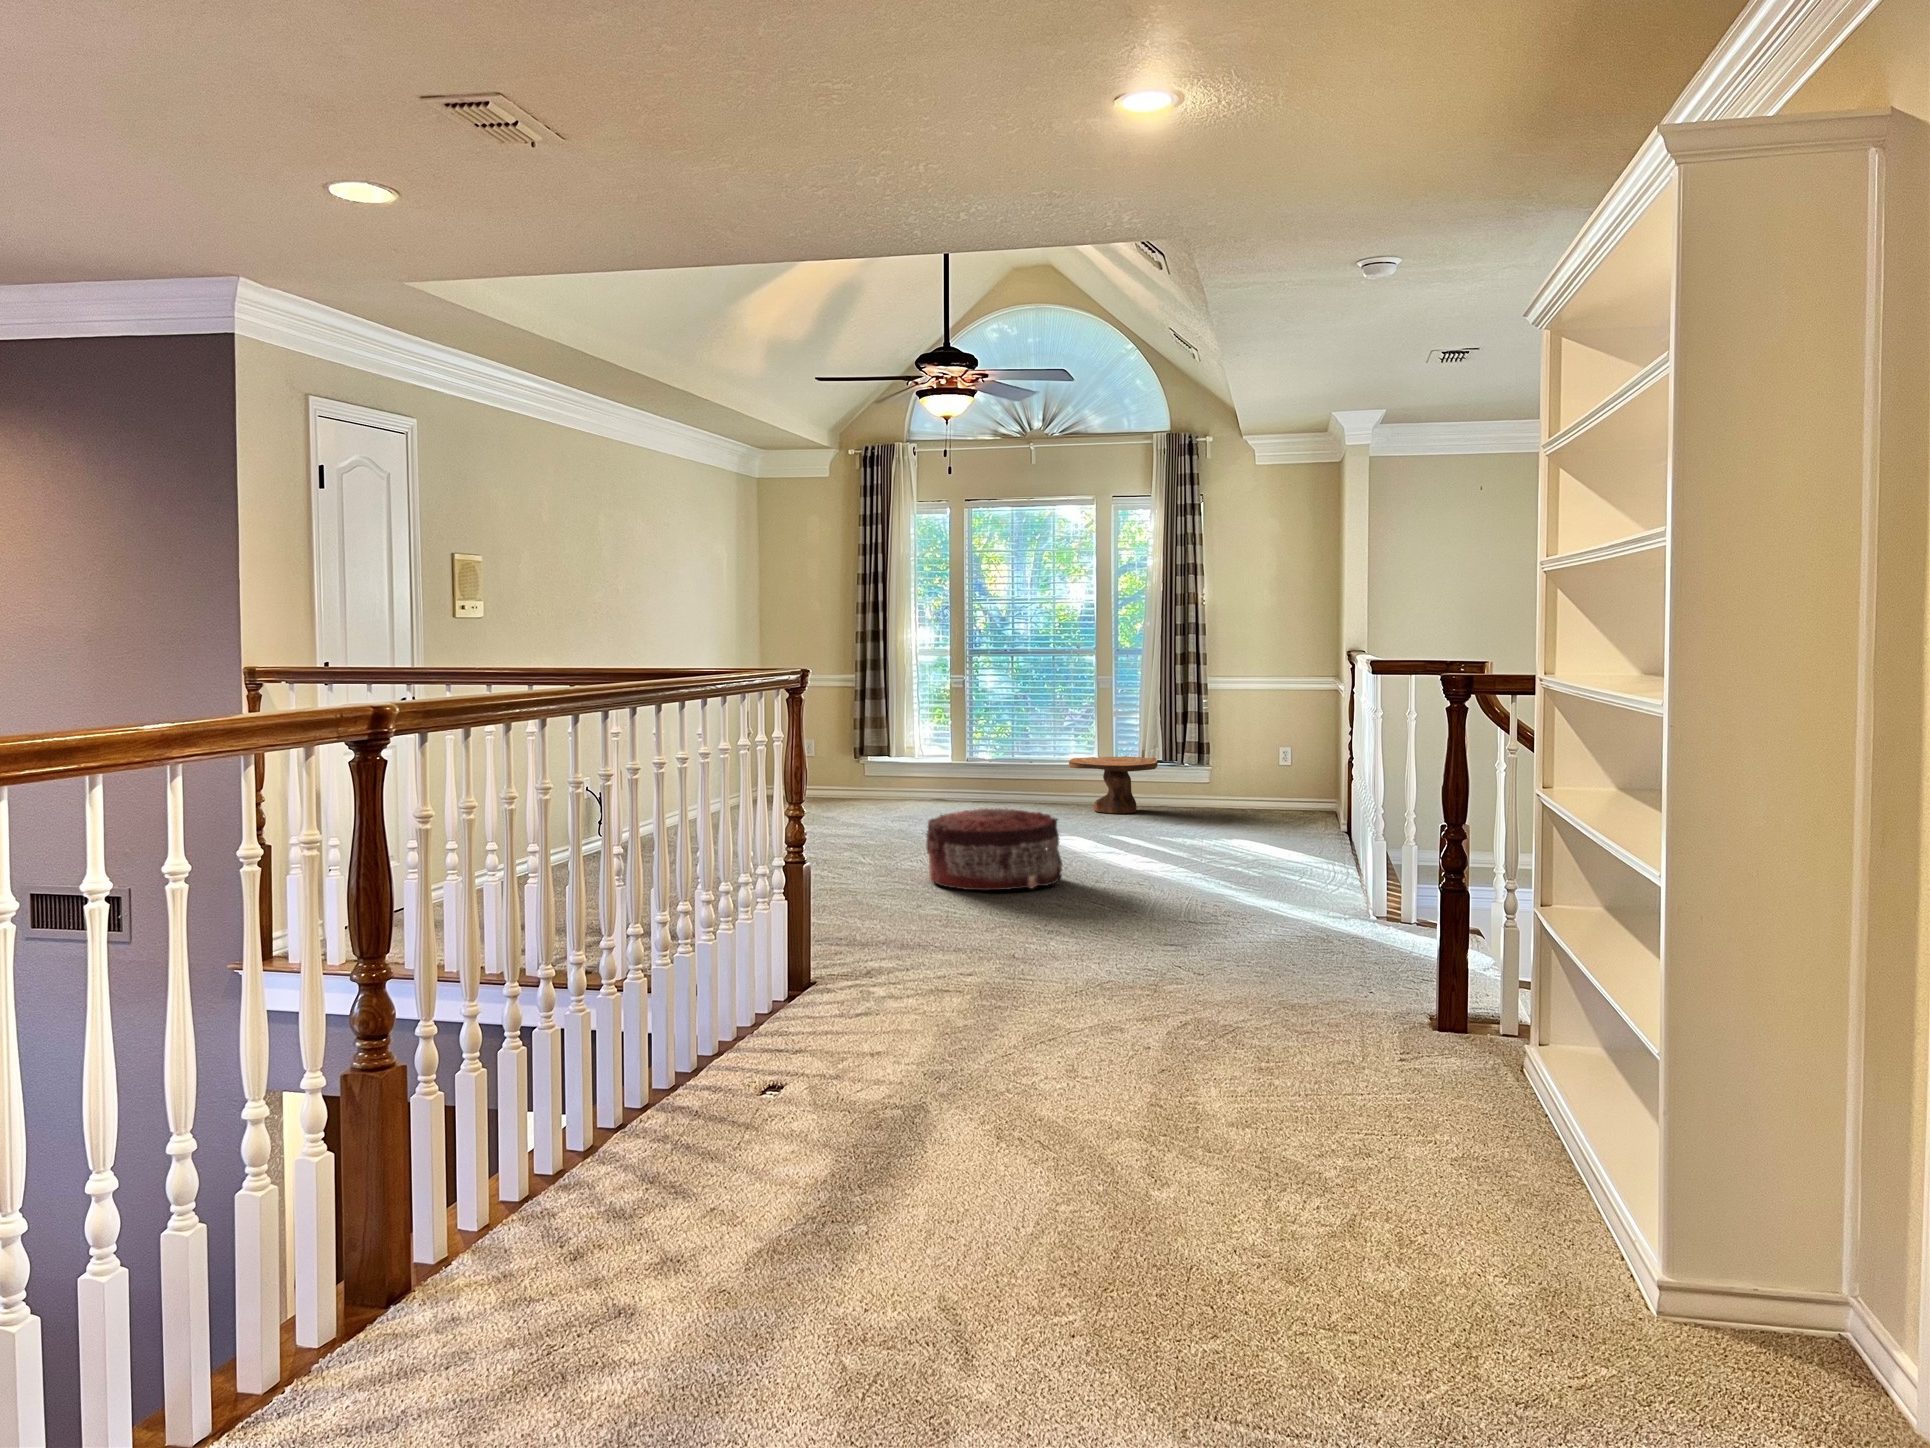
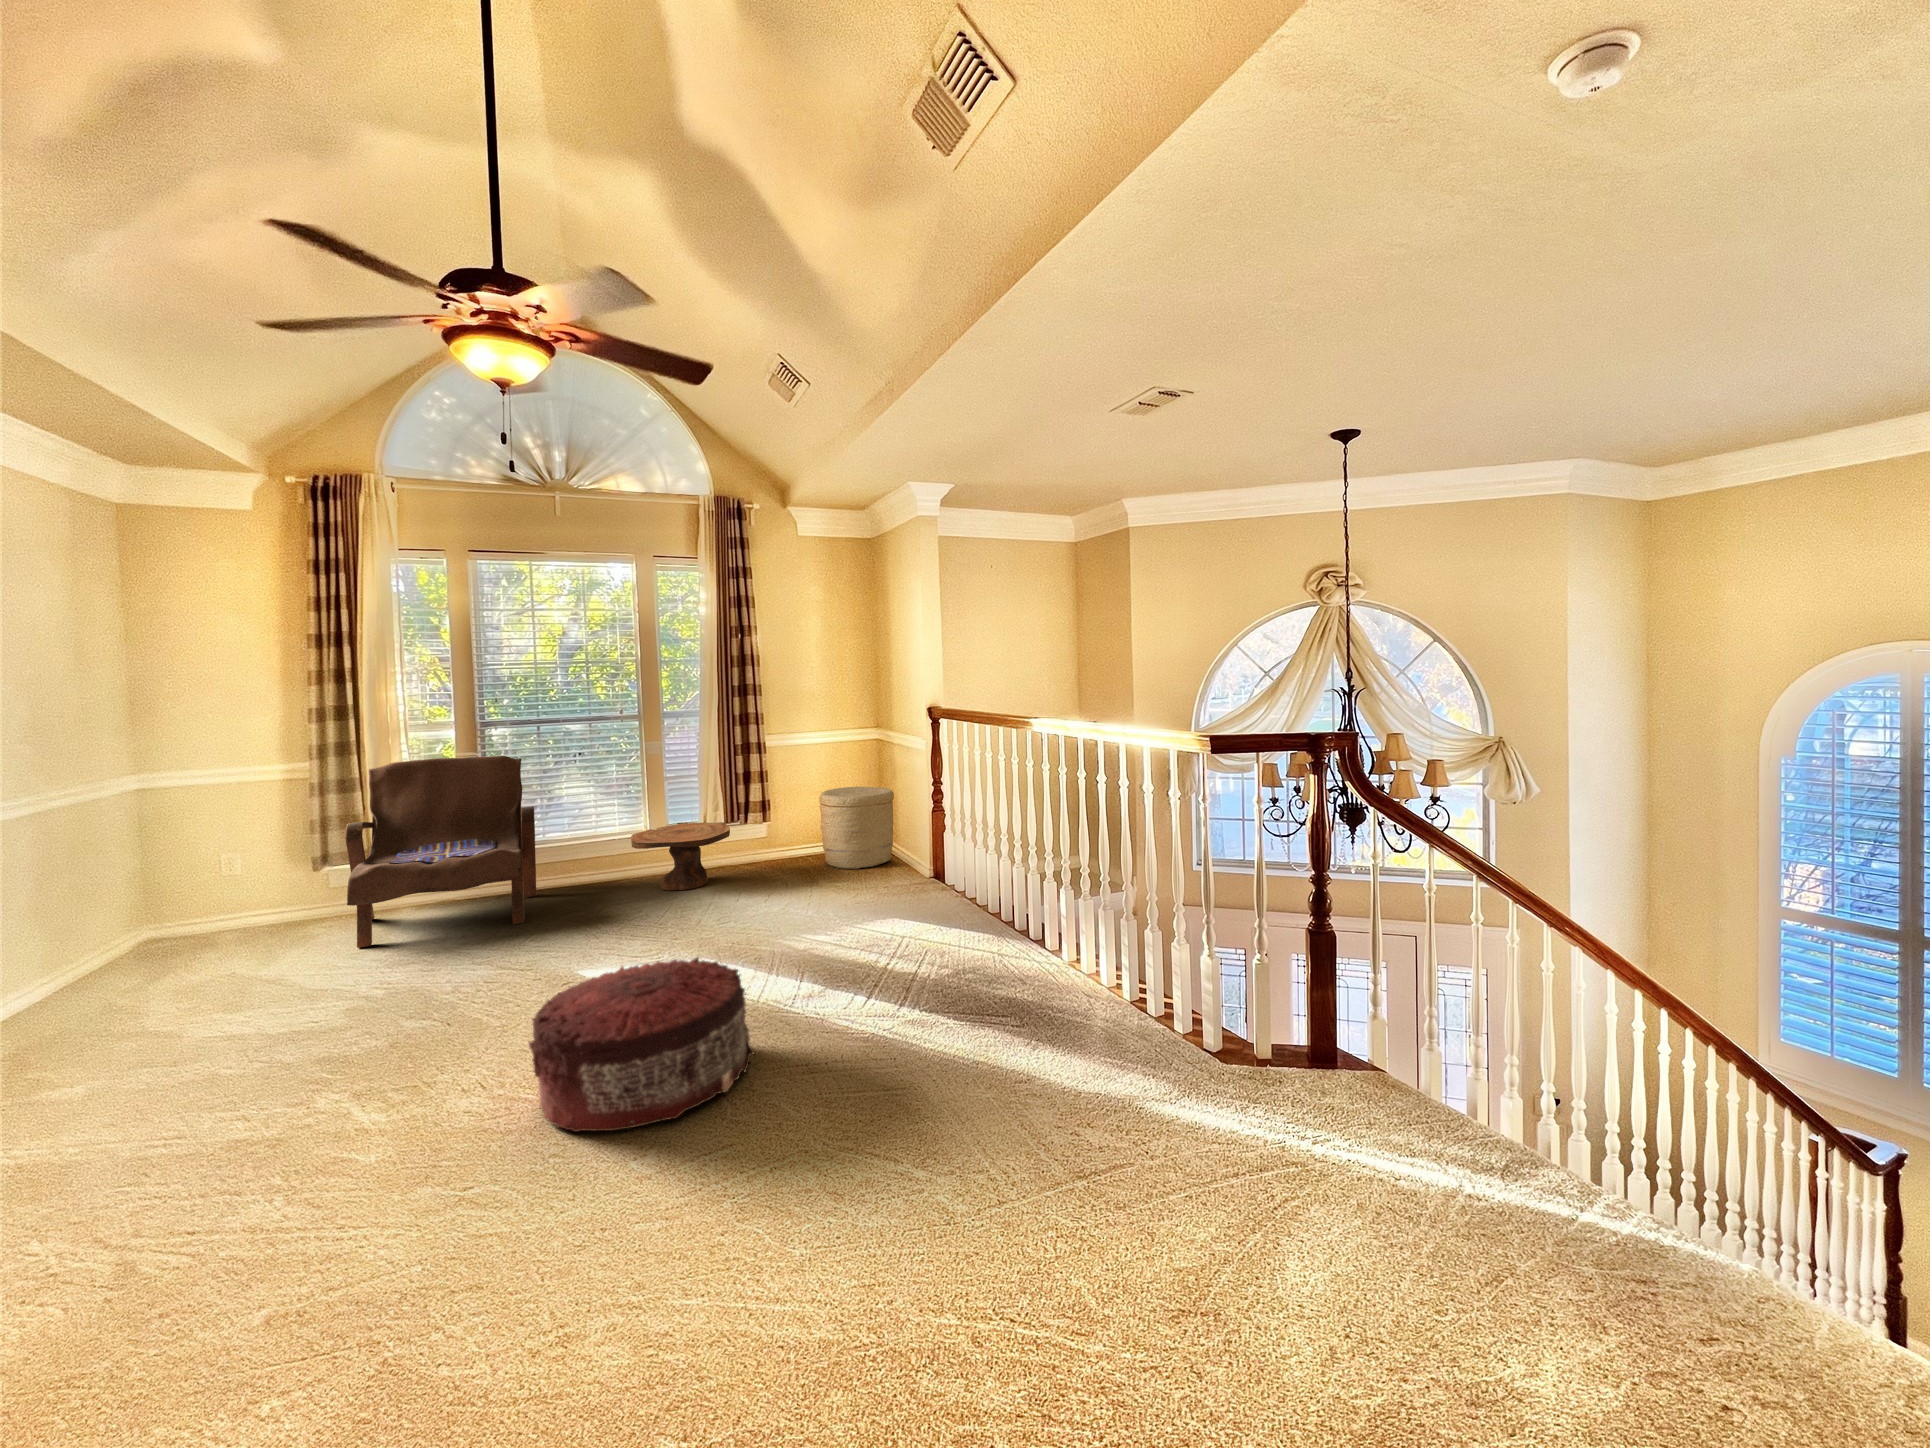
armchair: none [867,677,1002,814] -> present [346,756,536,948]
woven basket: none [1251,738,1334,821] -> present [819,787,894,869]

